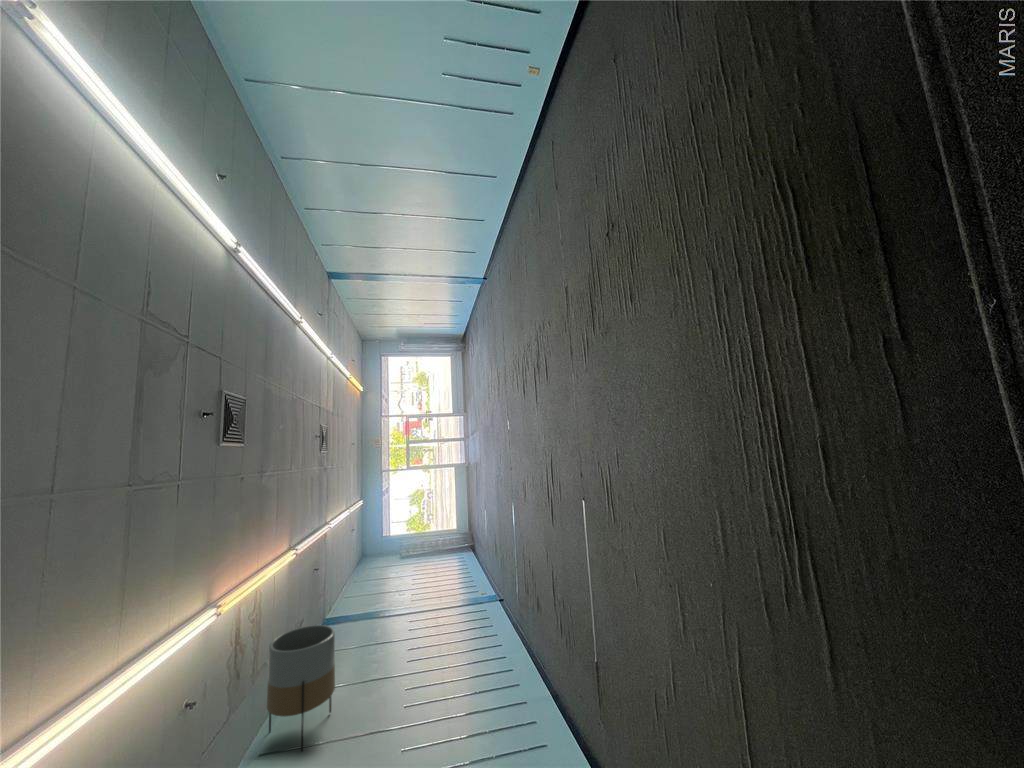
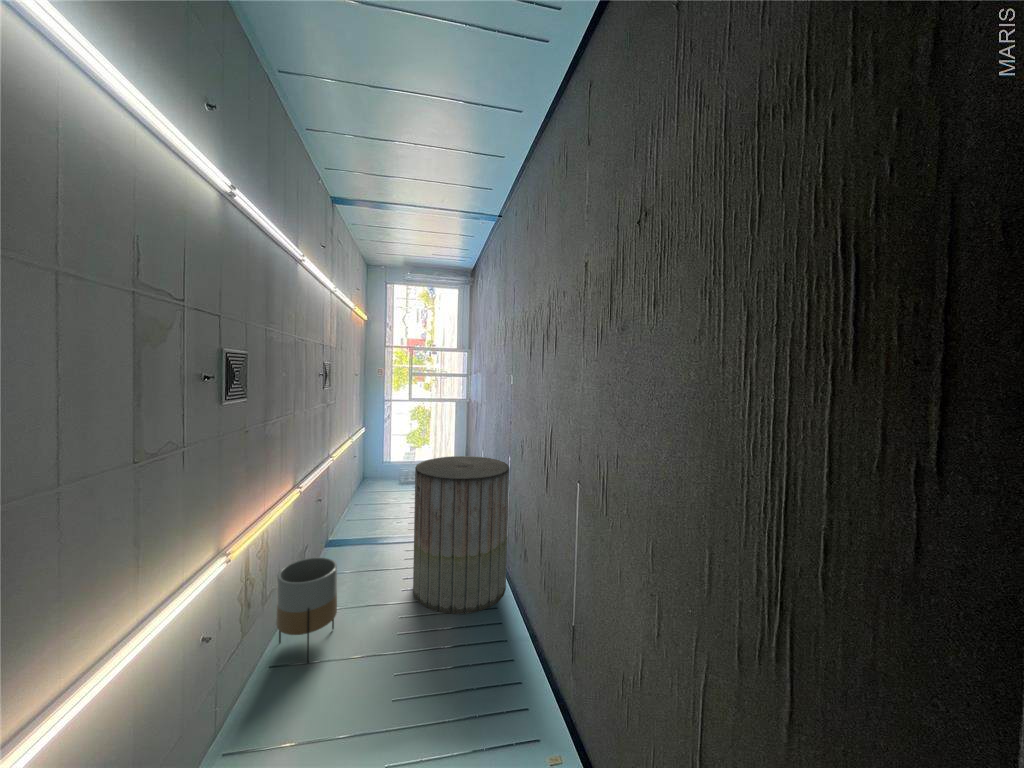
trash can: none [416,508,523,687] -> present [413,456,509,614]

